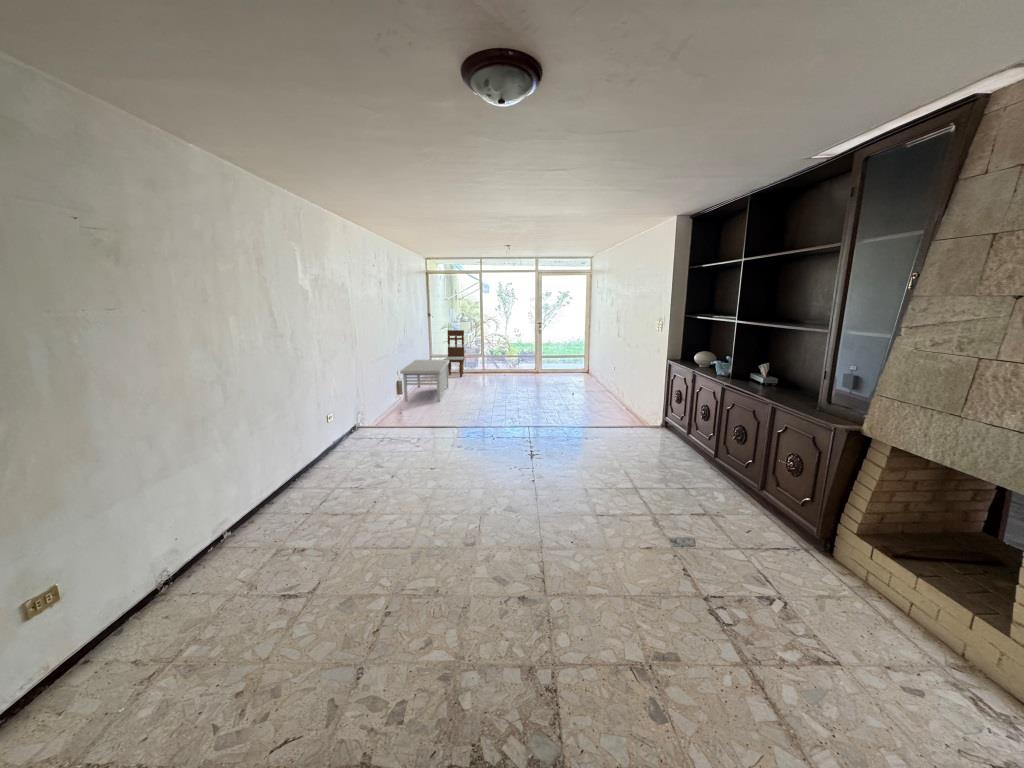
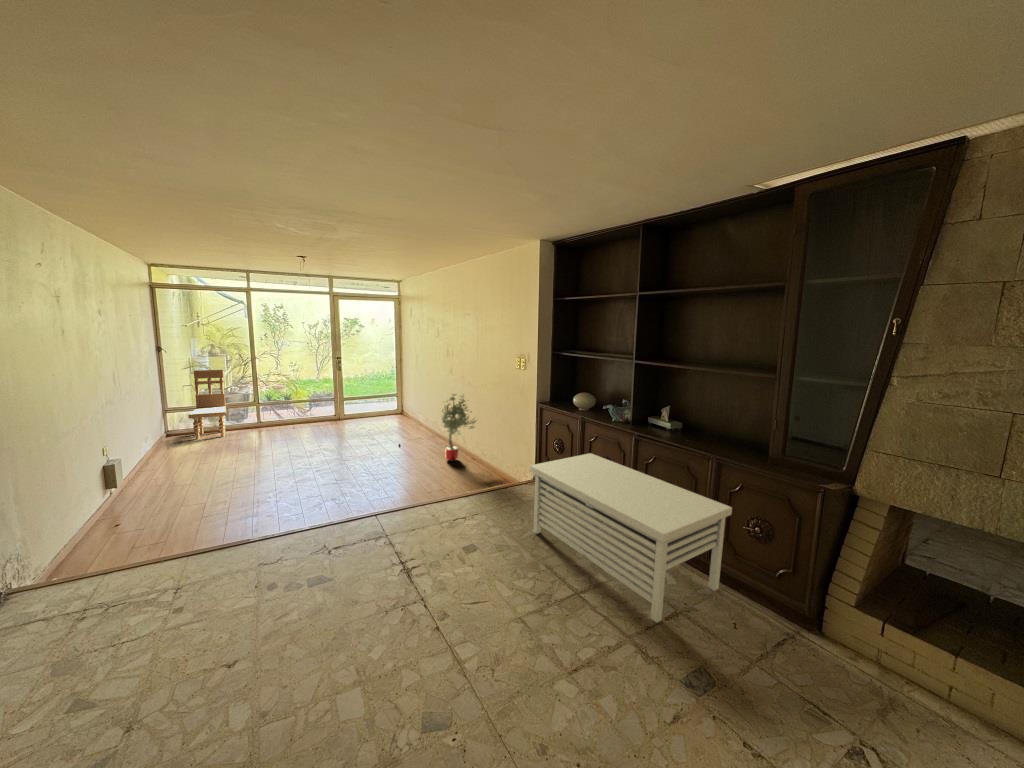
potted tree: none [599,352,632,409] -> present [442,394,476,461]
storage bench: present [400,360,449,402] -> present [529,453,732,623]

